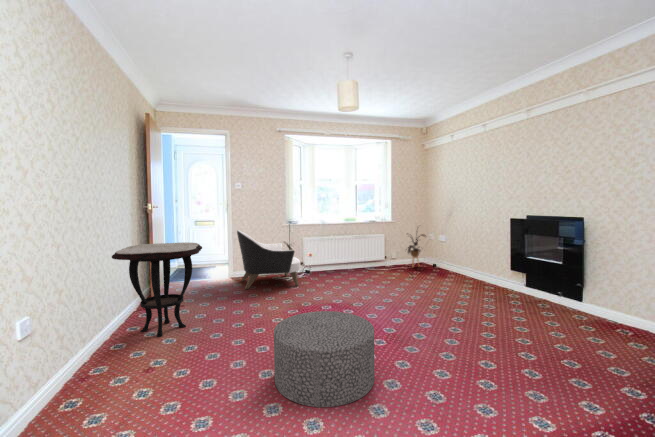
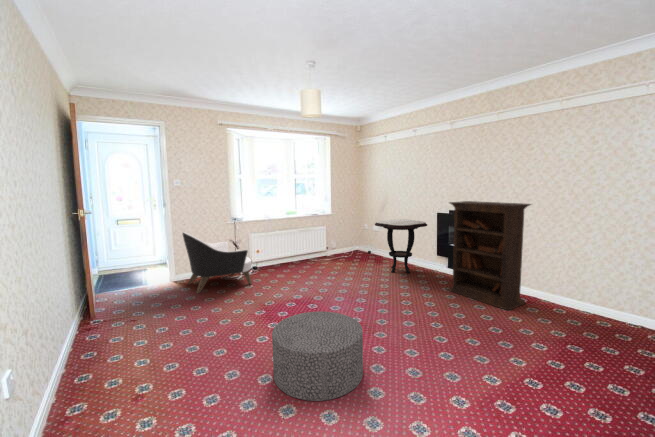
bookcase: none [517,203,638,343] -> present [448,201,531,310]
house plant: present [408,234,426,266] -> none [340,217,363,256]
side table: present [112,242,202,337] -> present [375,219,427,273]

